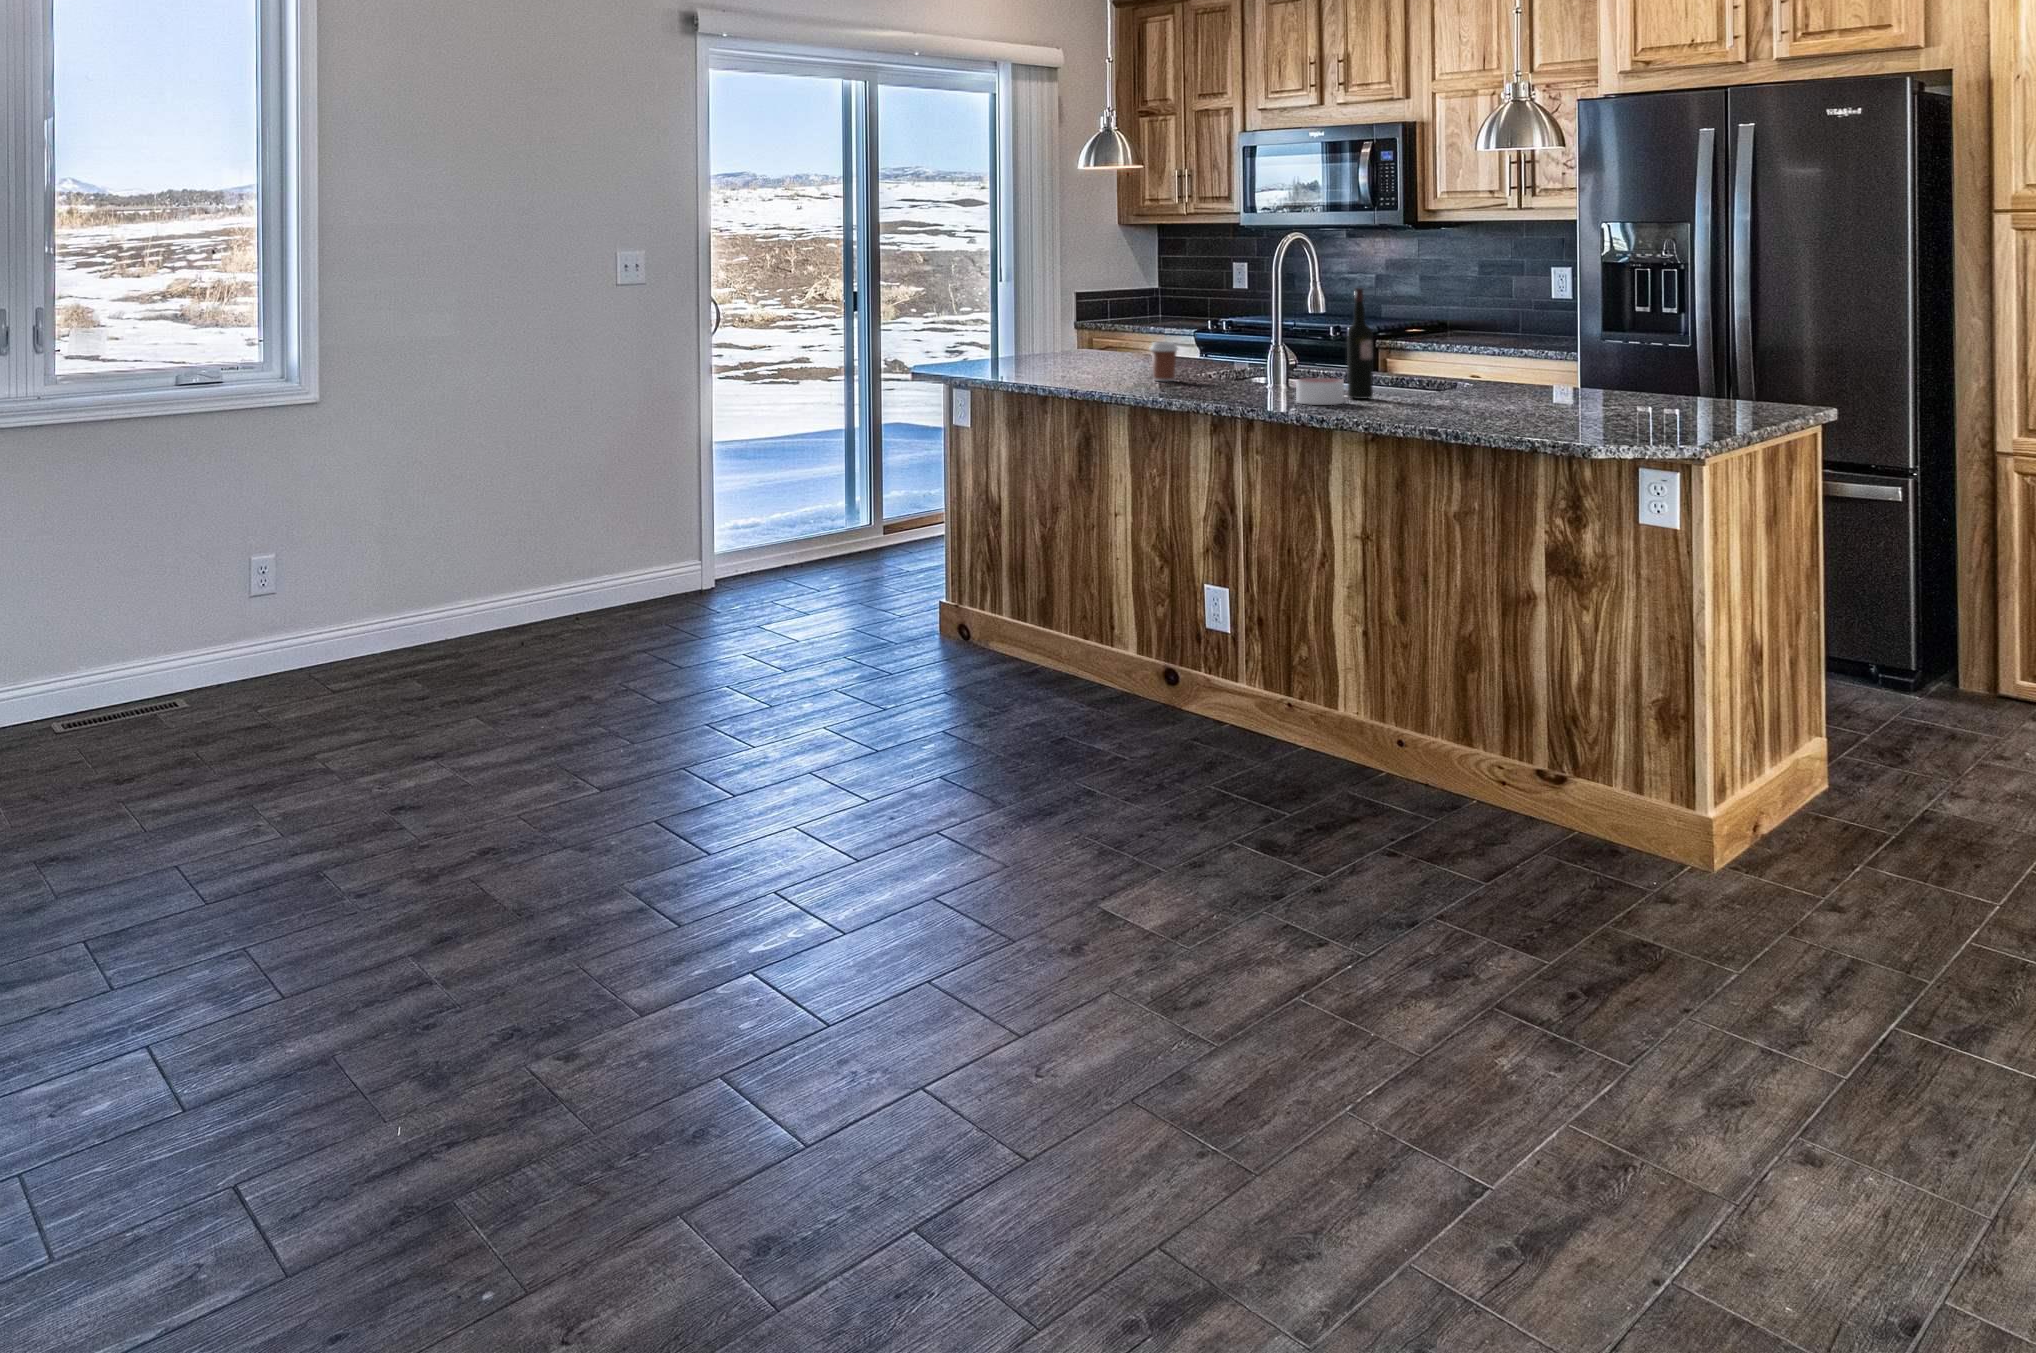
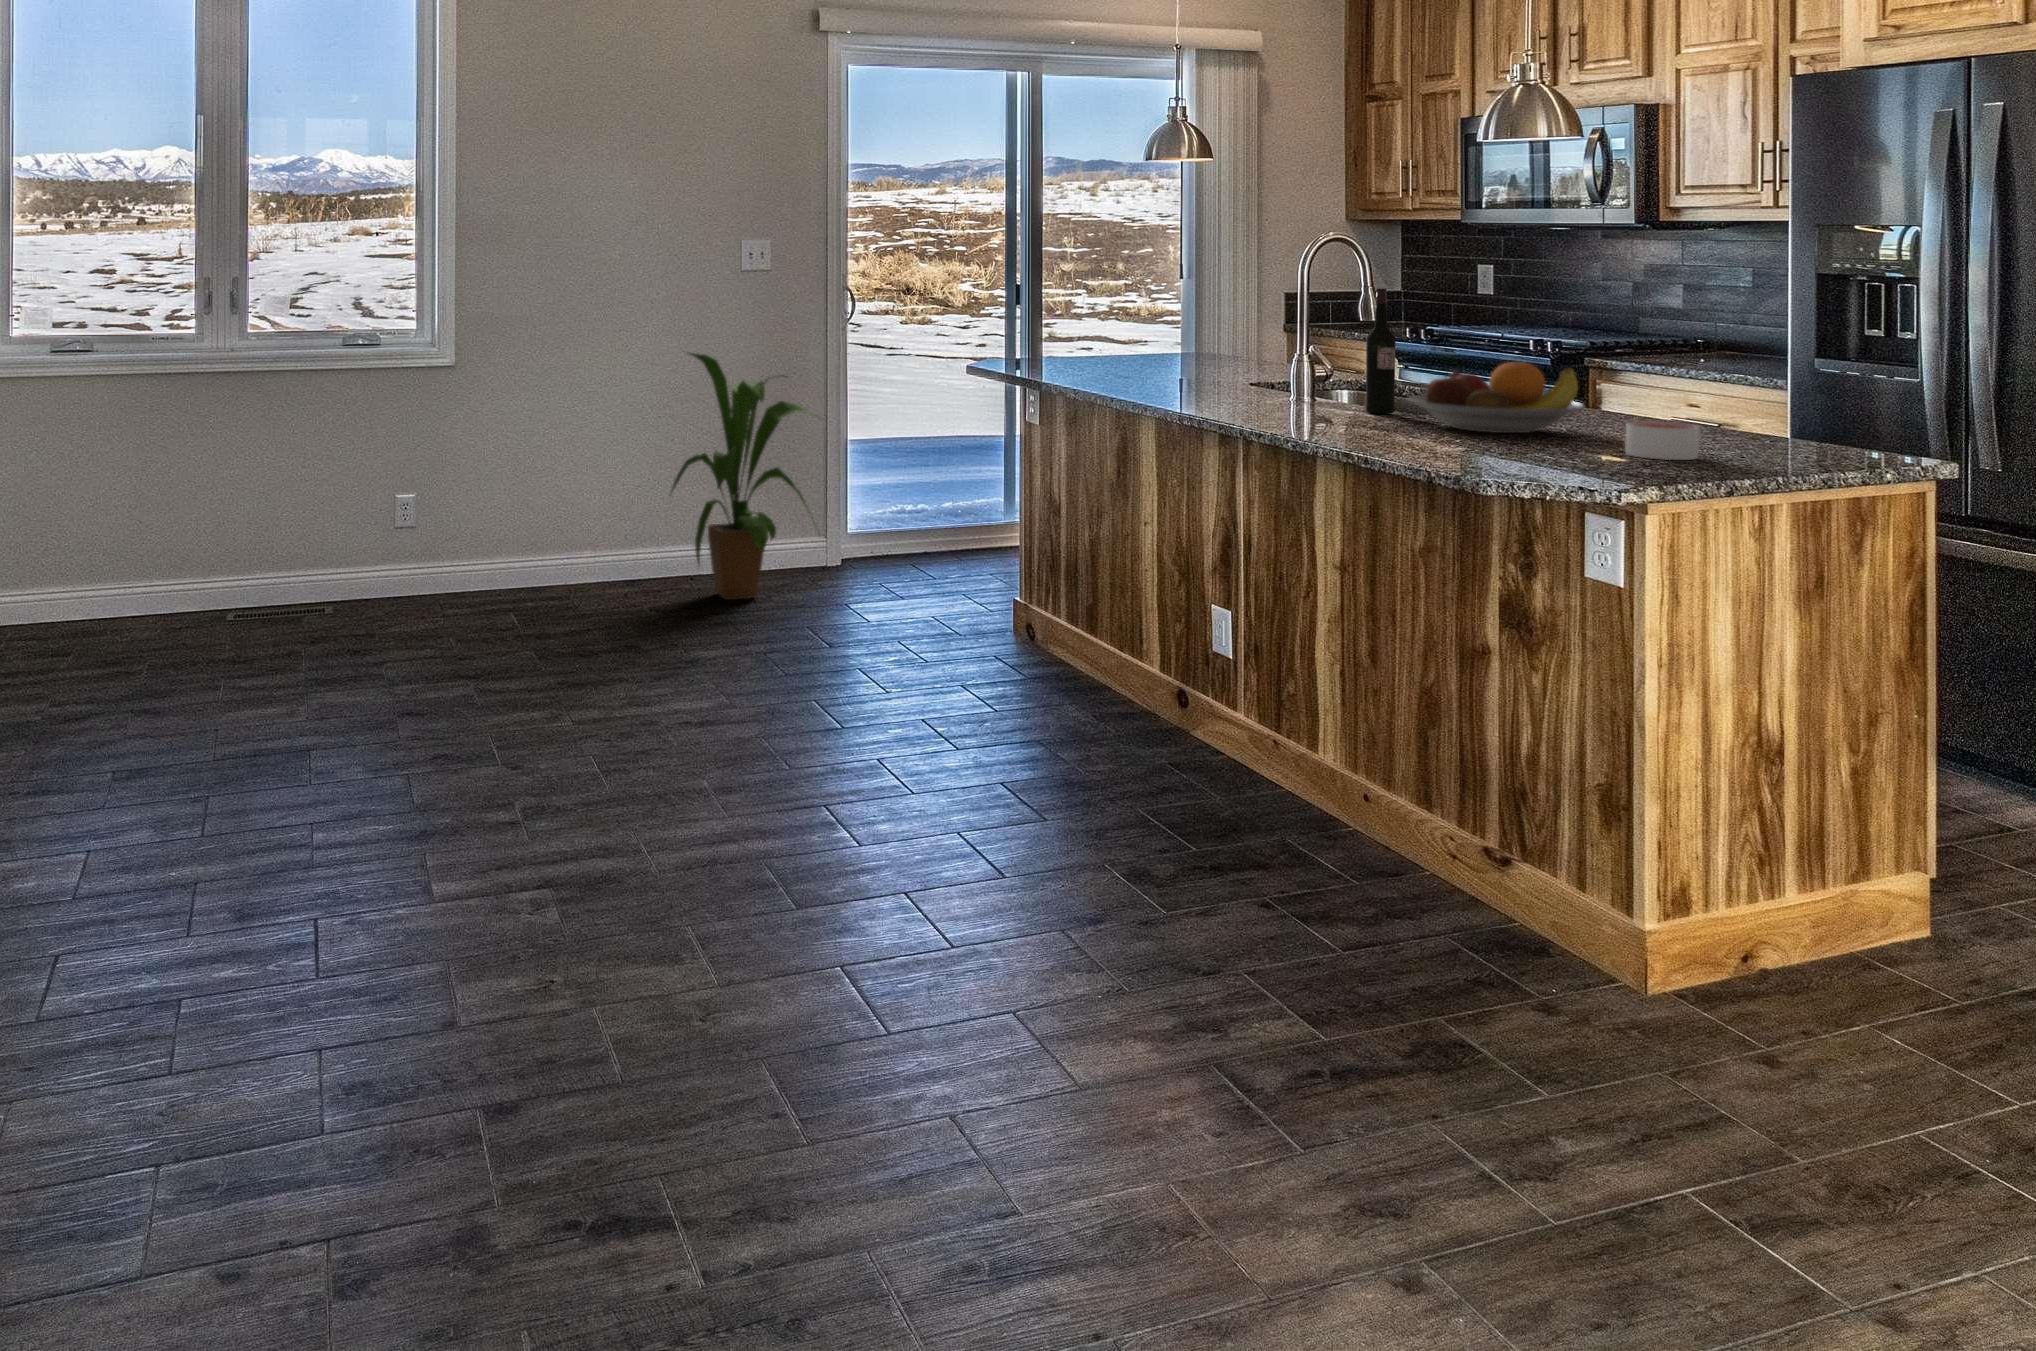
coffee cup: present [1150,342,1178,381] -> none [1208,343,1241,387]
fruit bowl: none [1409,348,1559,410] -> present [1408,362,1585,433]
house plant: none [563,374,735,627] -> present [672,353,812,600]
candle: present [1296,378,1344,405] -> present [1625,421,1700,460]

